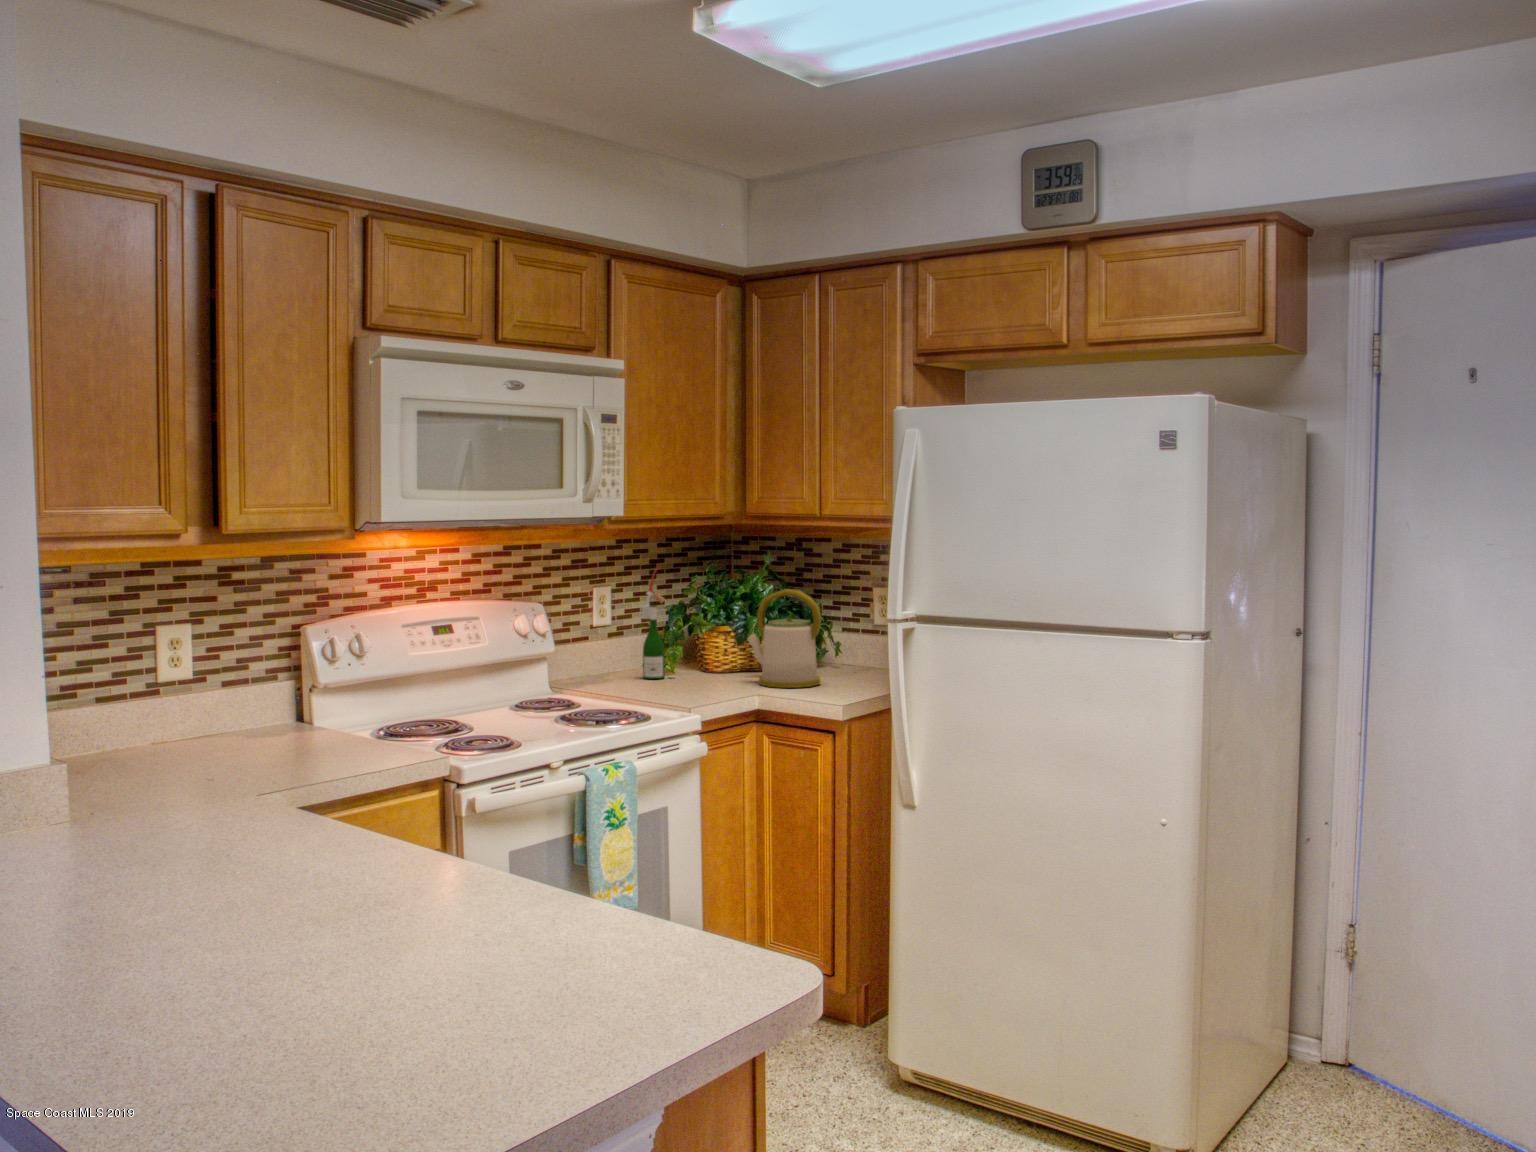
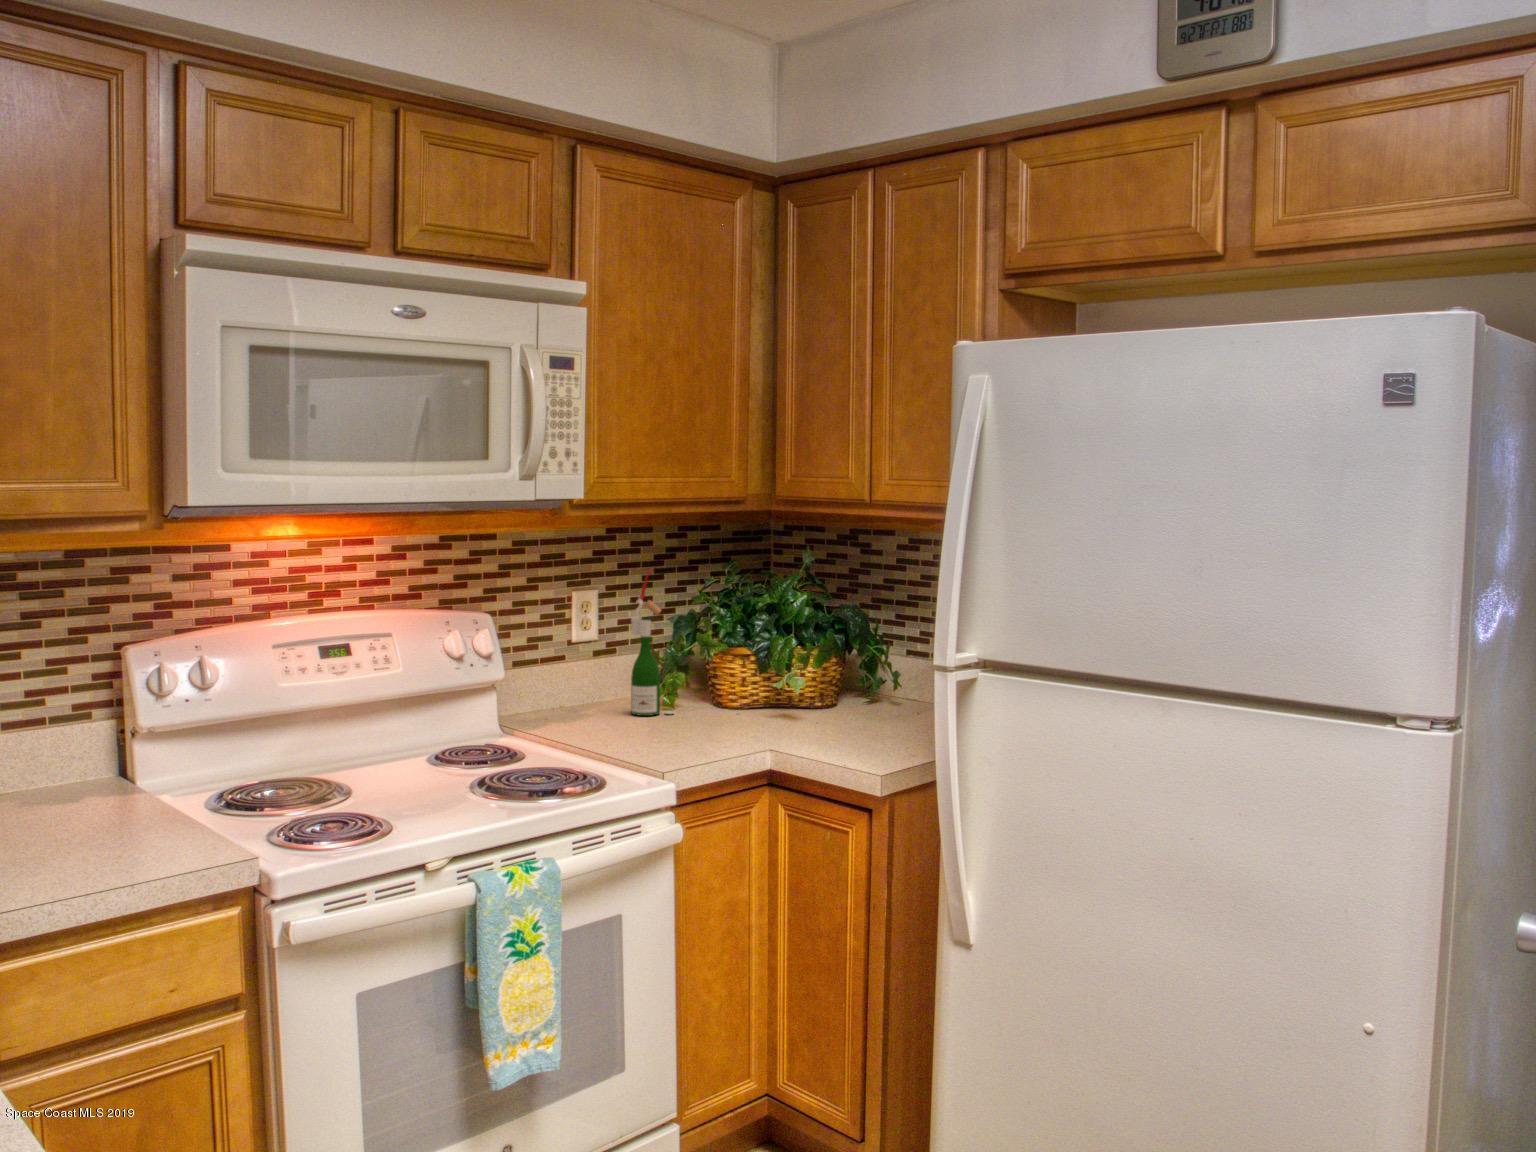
kettle: present [747,589,822,688] -> none [766,601,866,738]

